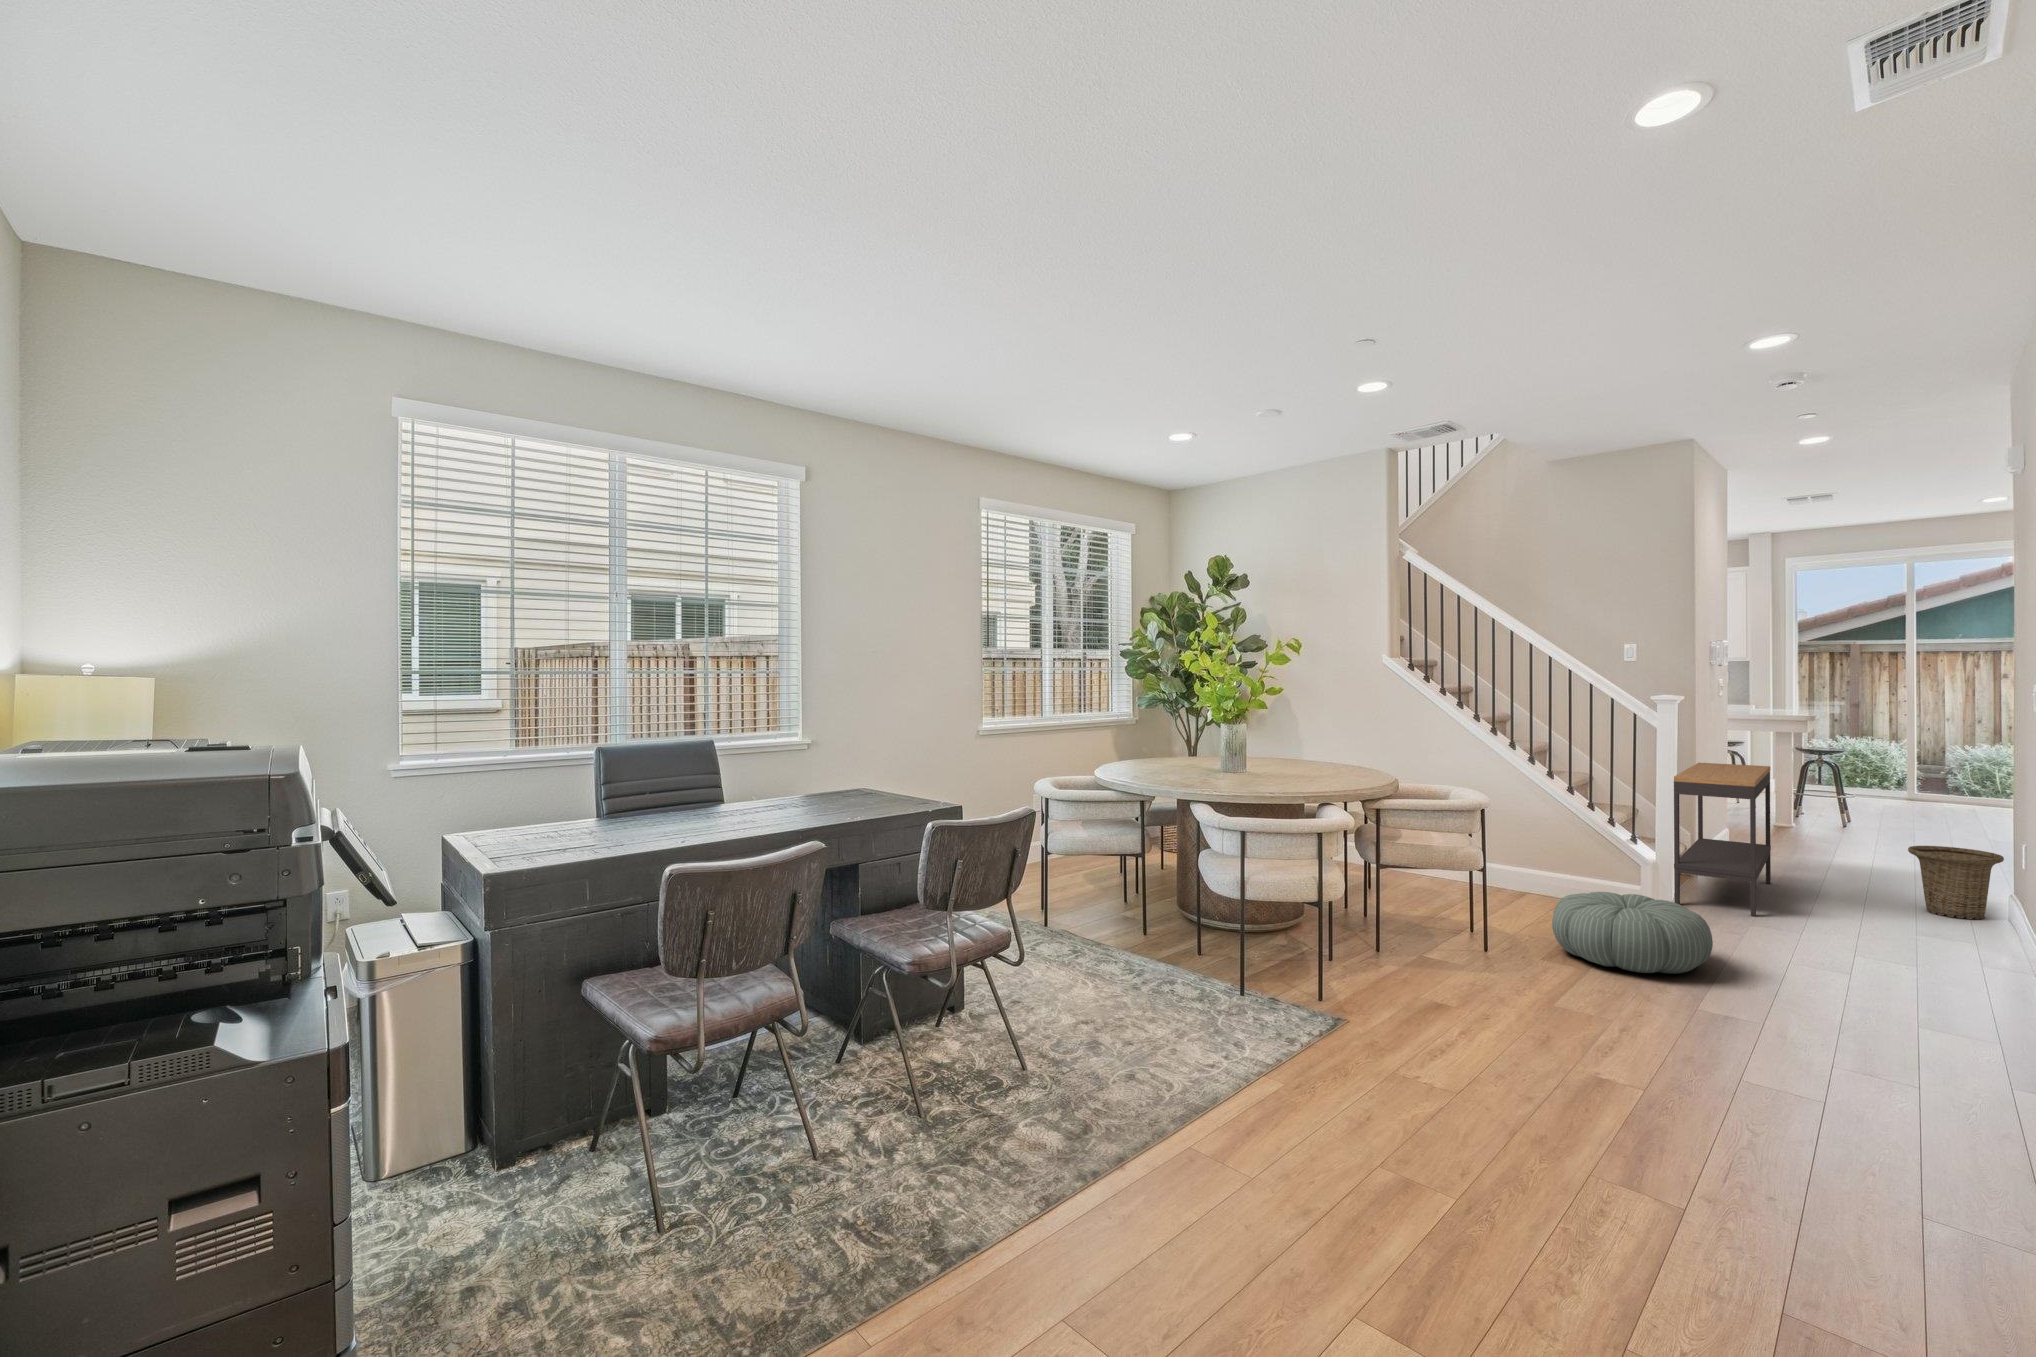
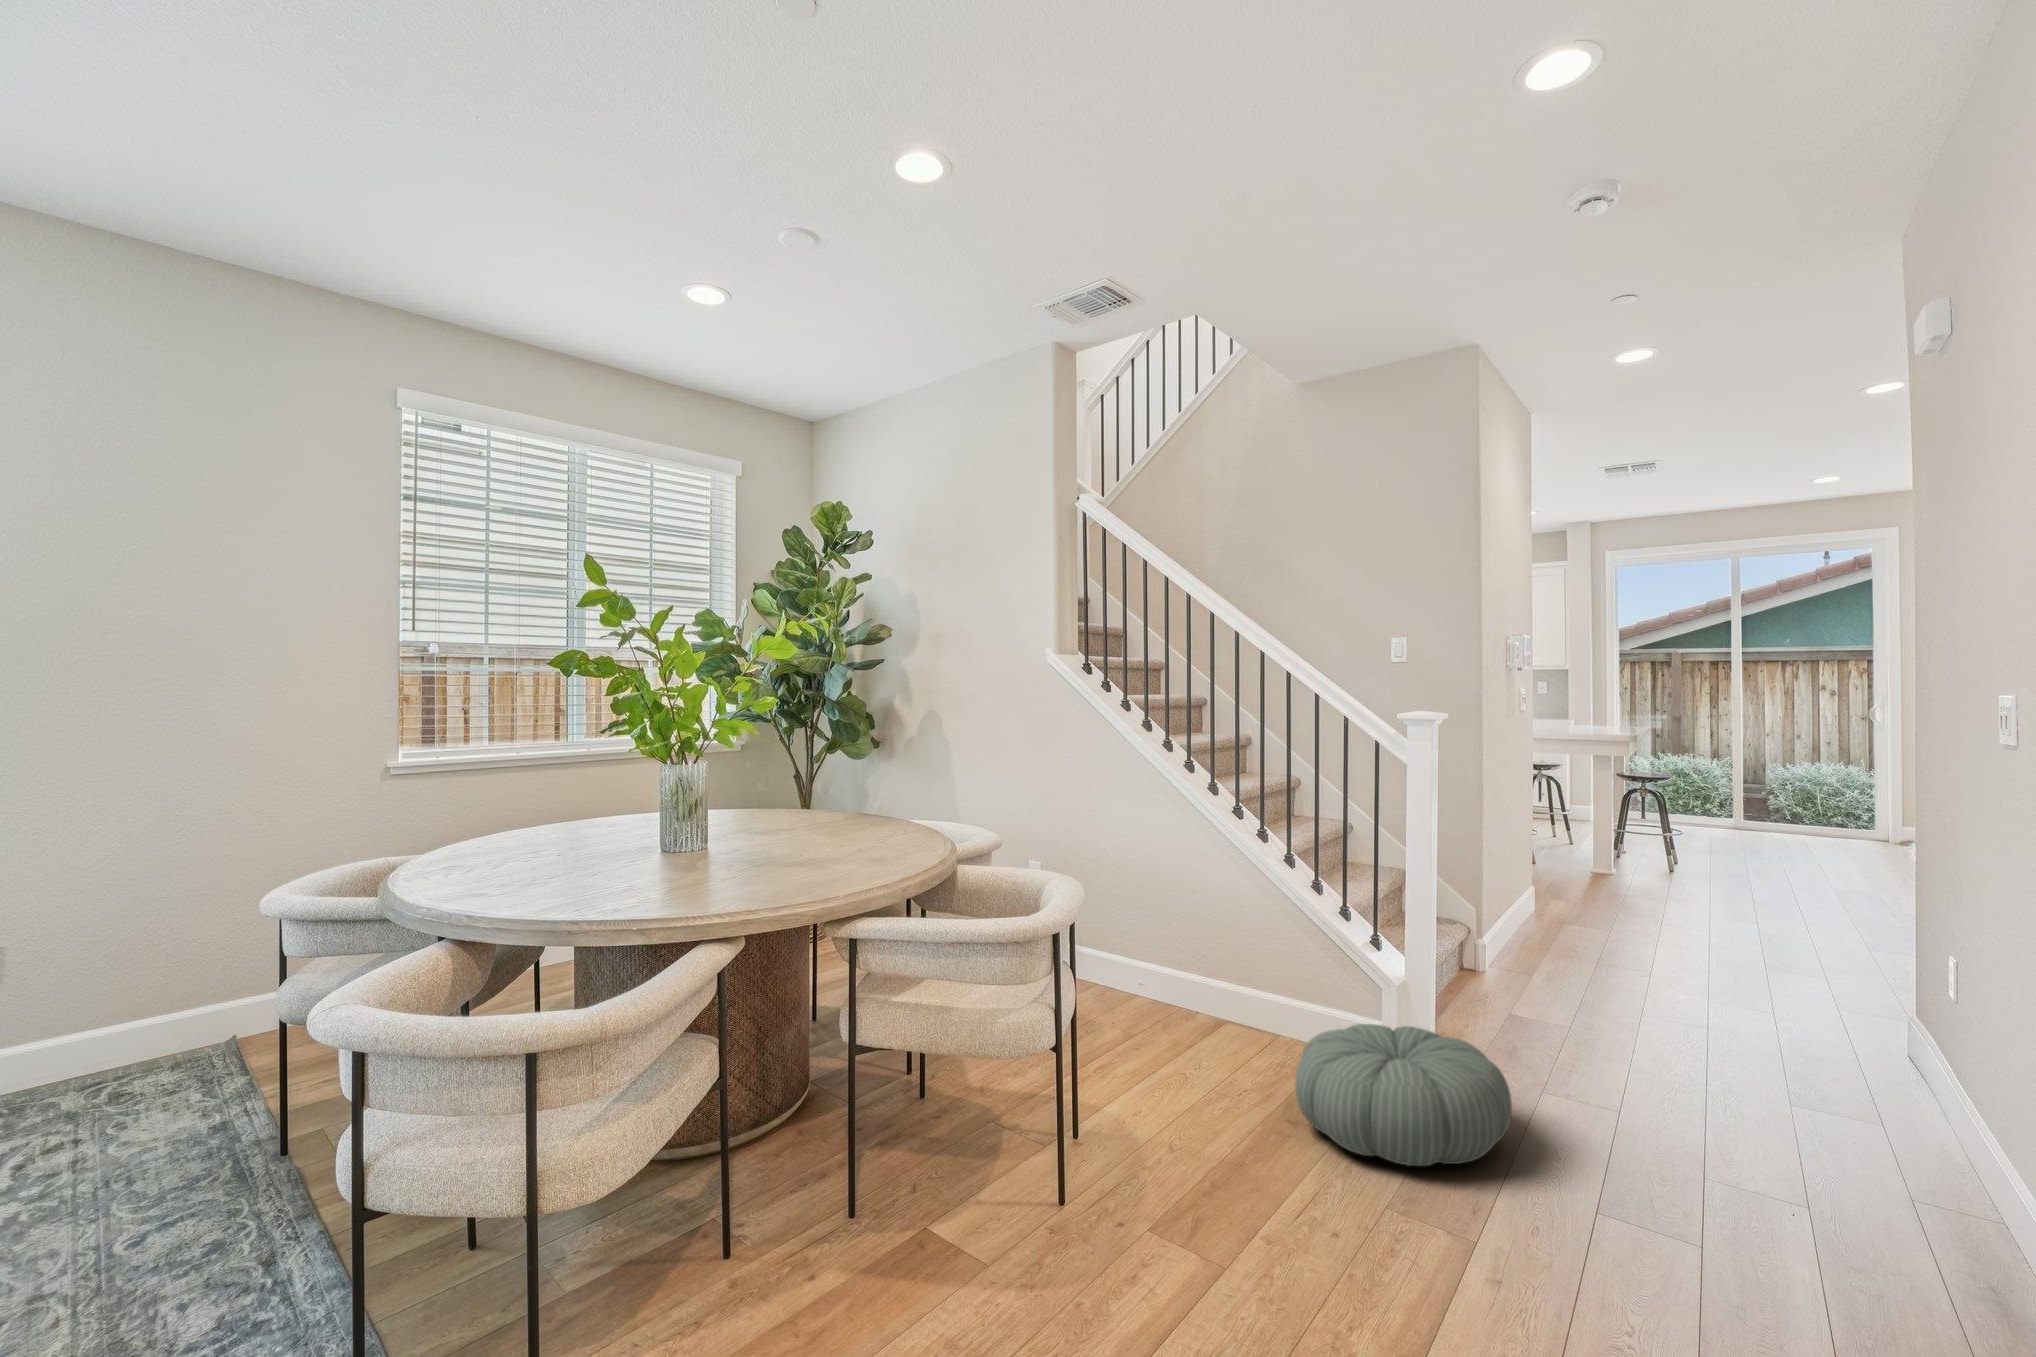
console table: present [1674,763,1771,916] -> none [1471,807,1591,1028]
basket: present [1908,846,2004,919] -> none [1748,915,1857,1015]

